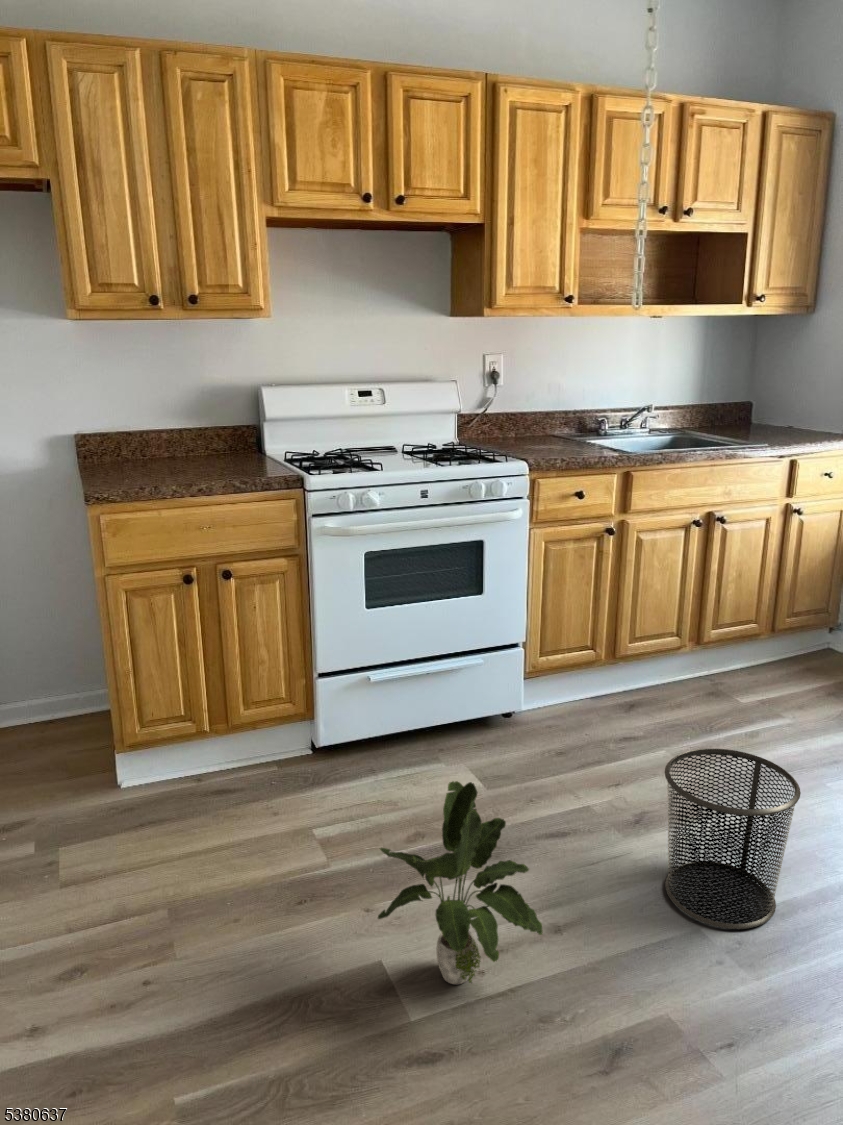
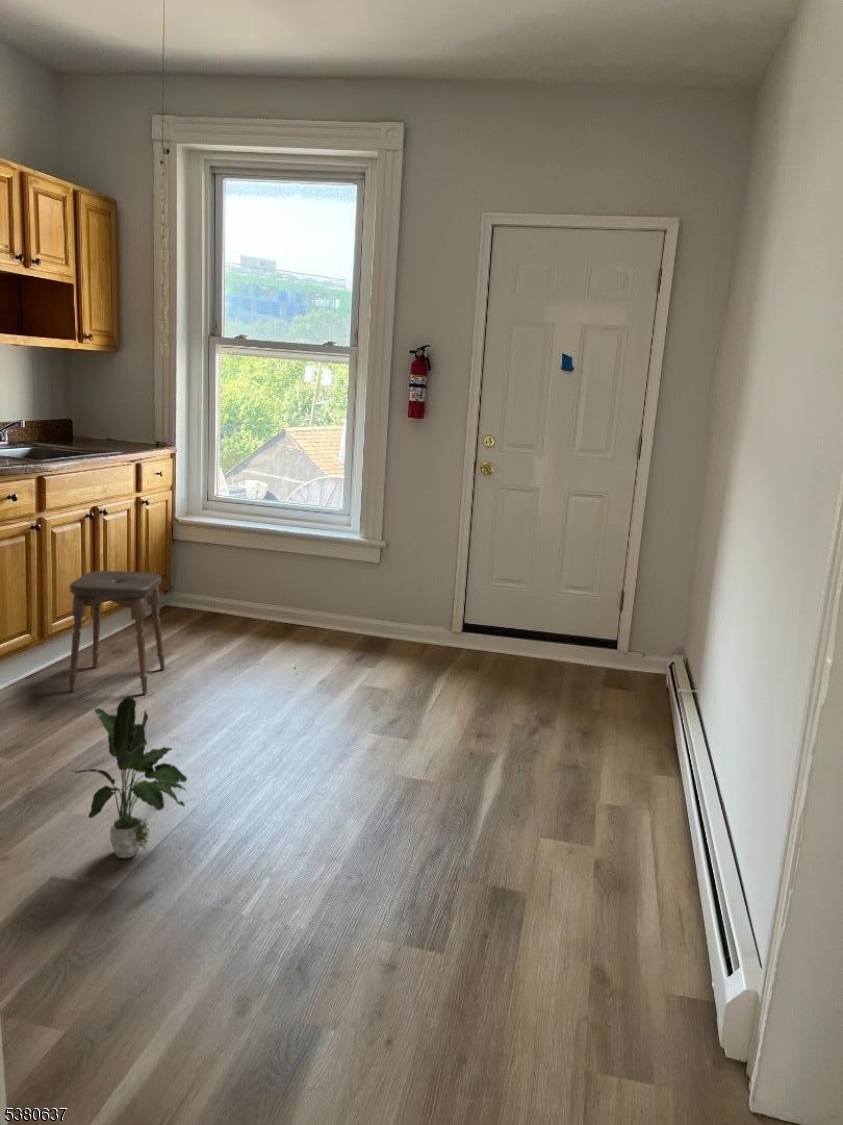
stool: none [612,593,749,762] -> present [68,571,165,694]
waste bin: present [665,748,801,929] -> none [192,652,280,765]

